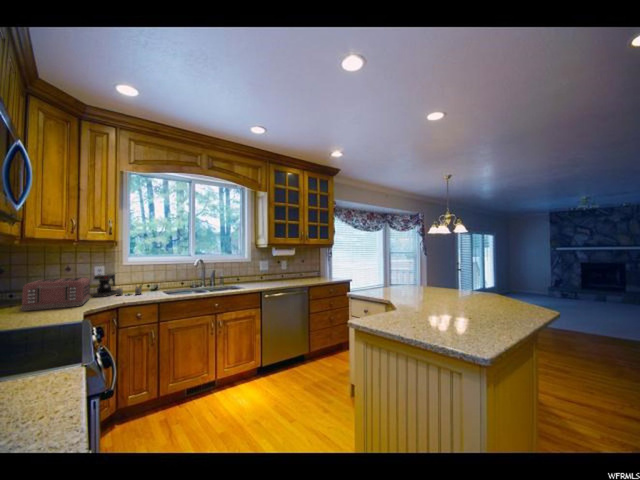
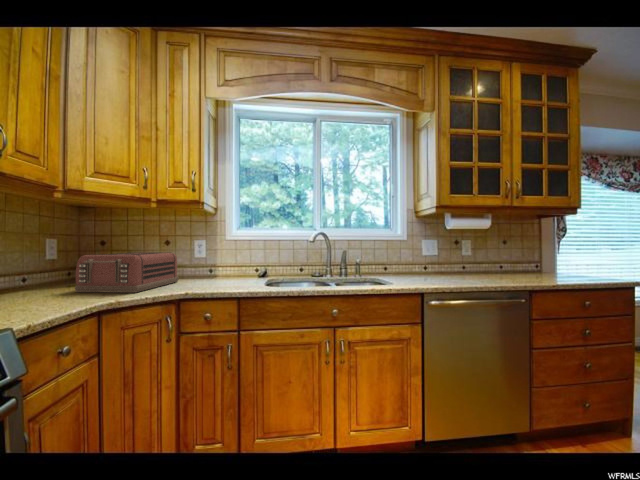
coffee maker: present [93,274,143,297] -> none [190,251,242,281]

